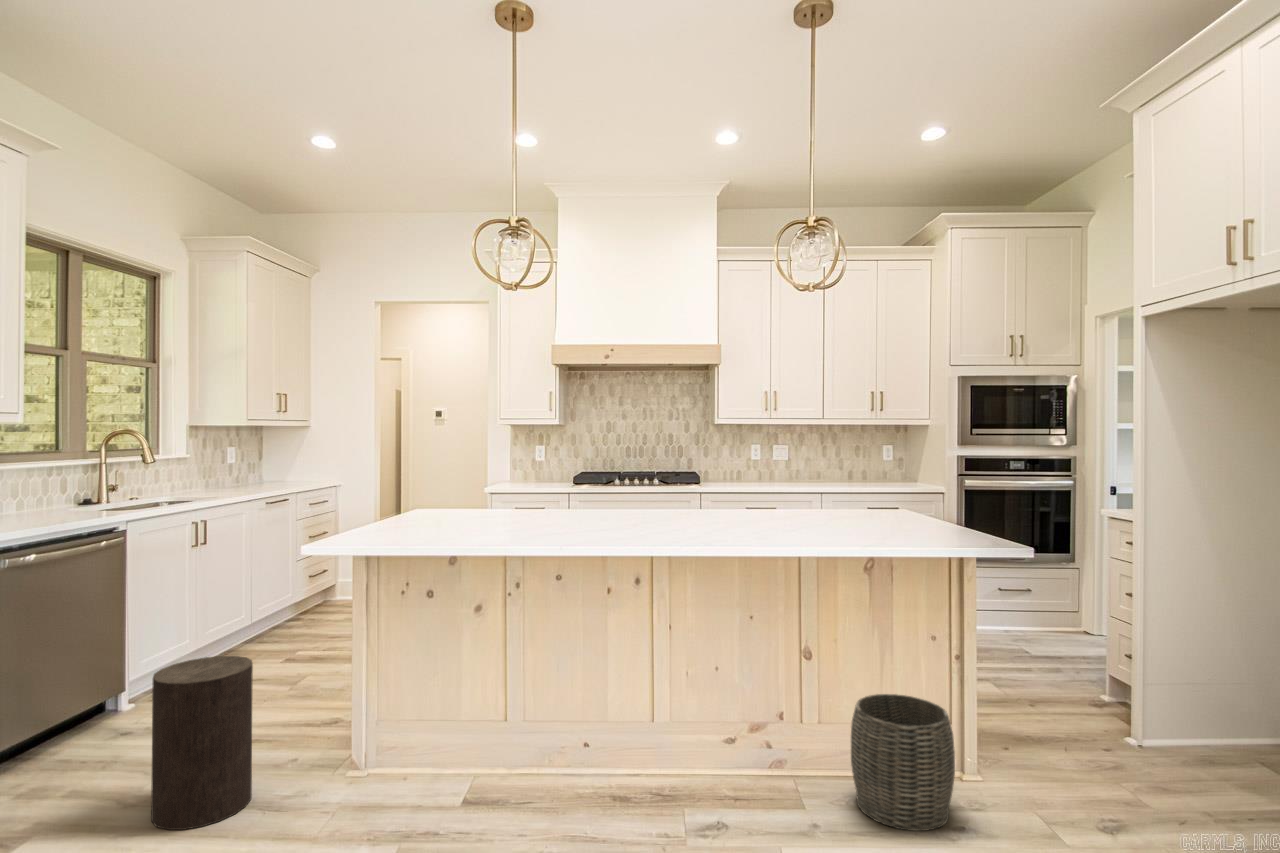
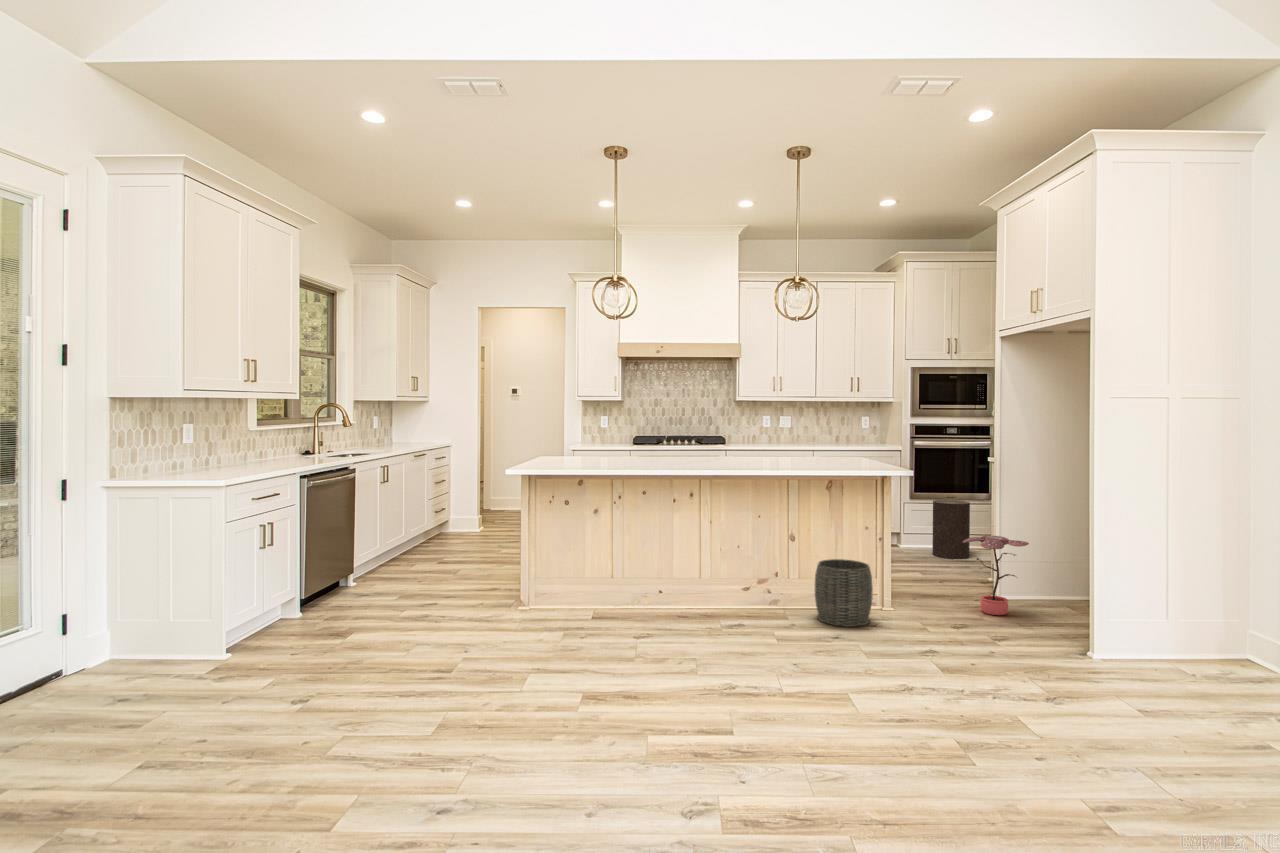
potted plant: none [1092,649,1215,791] -> present [963,536,1029,615]
stool: present [151,656,253,830] -> present [932,500,970,559]

